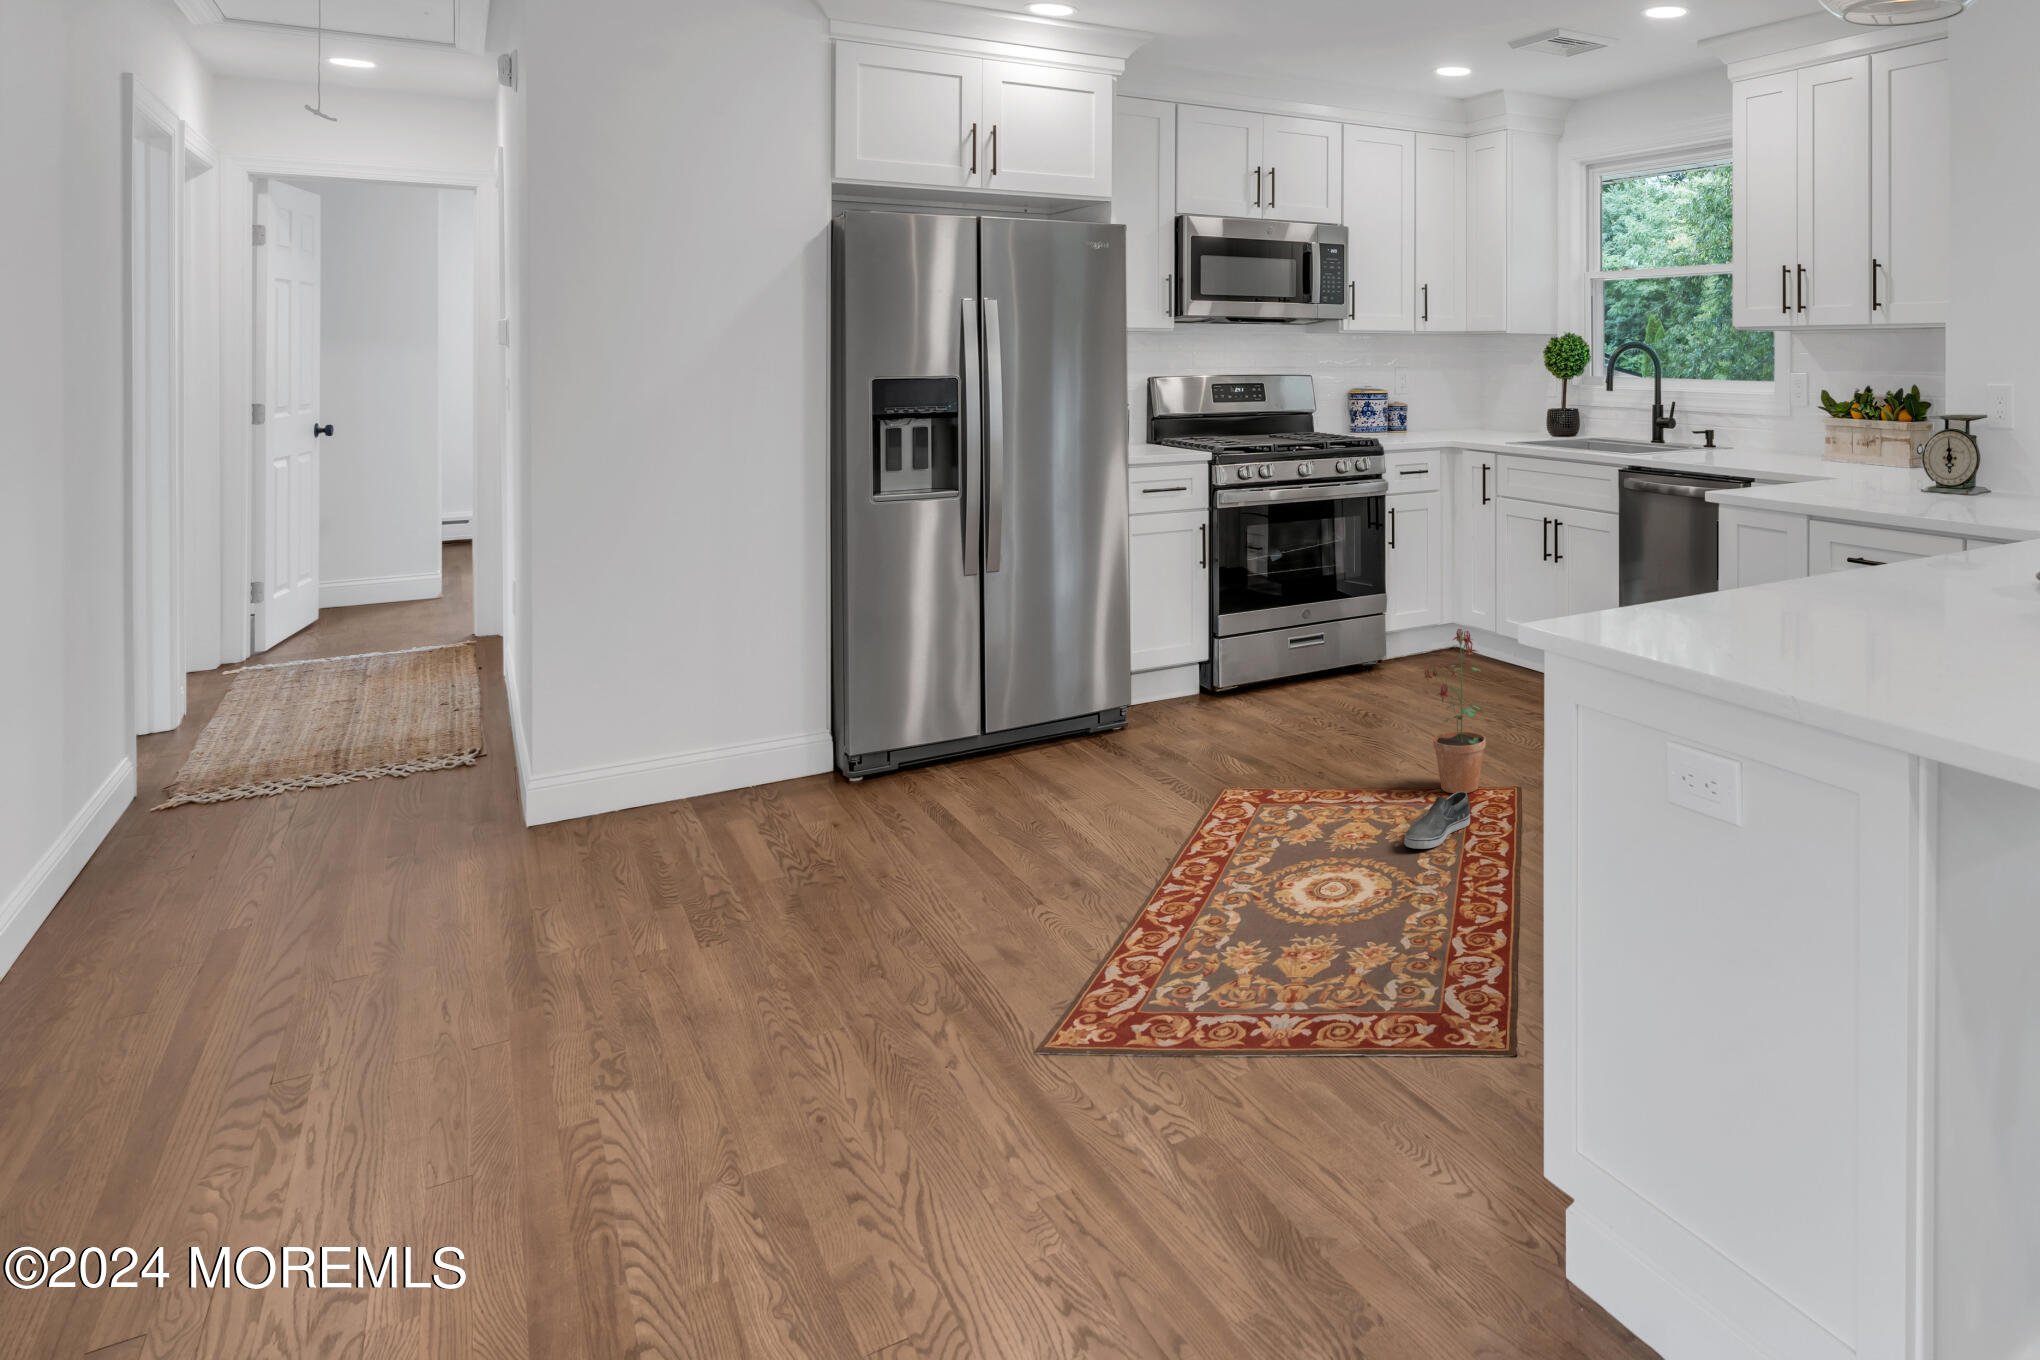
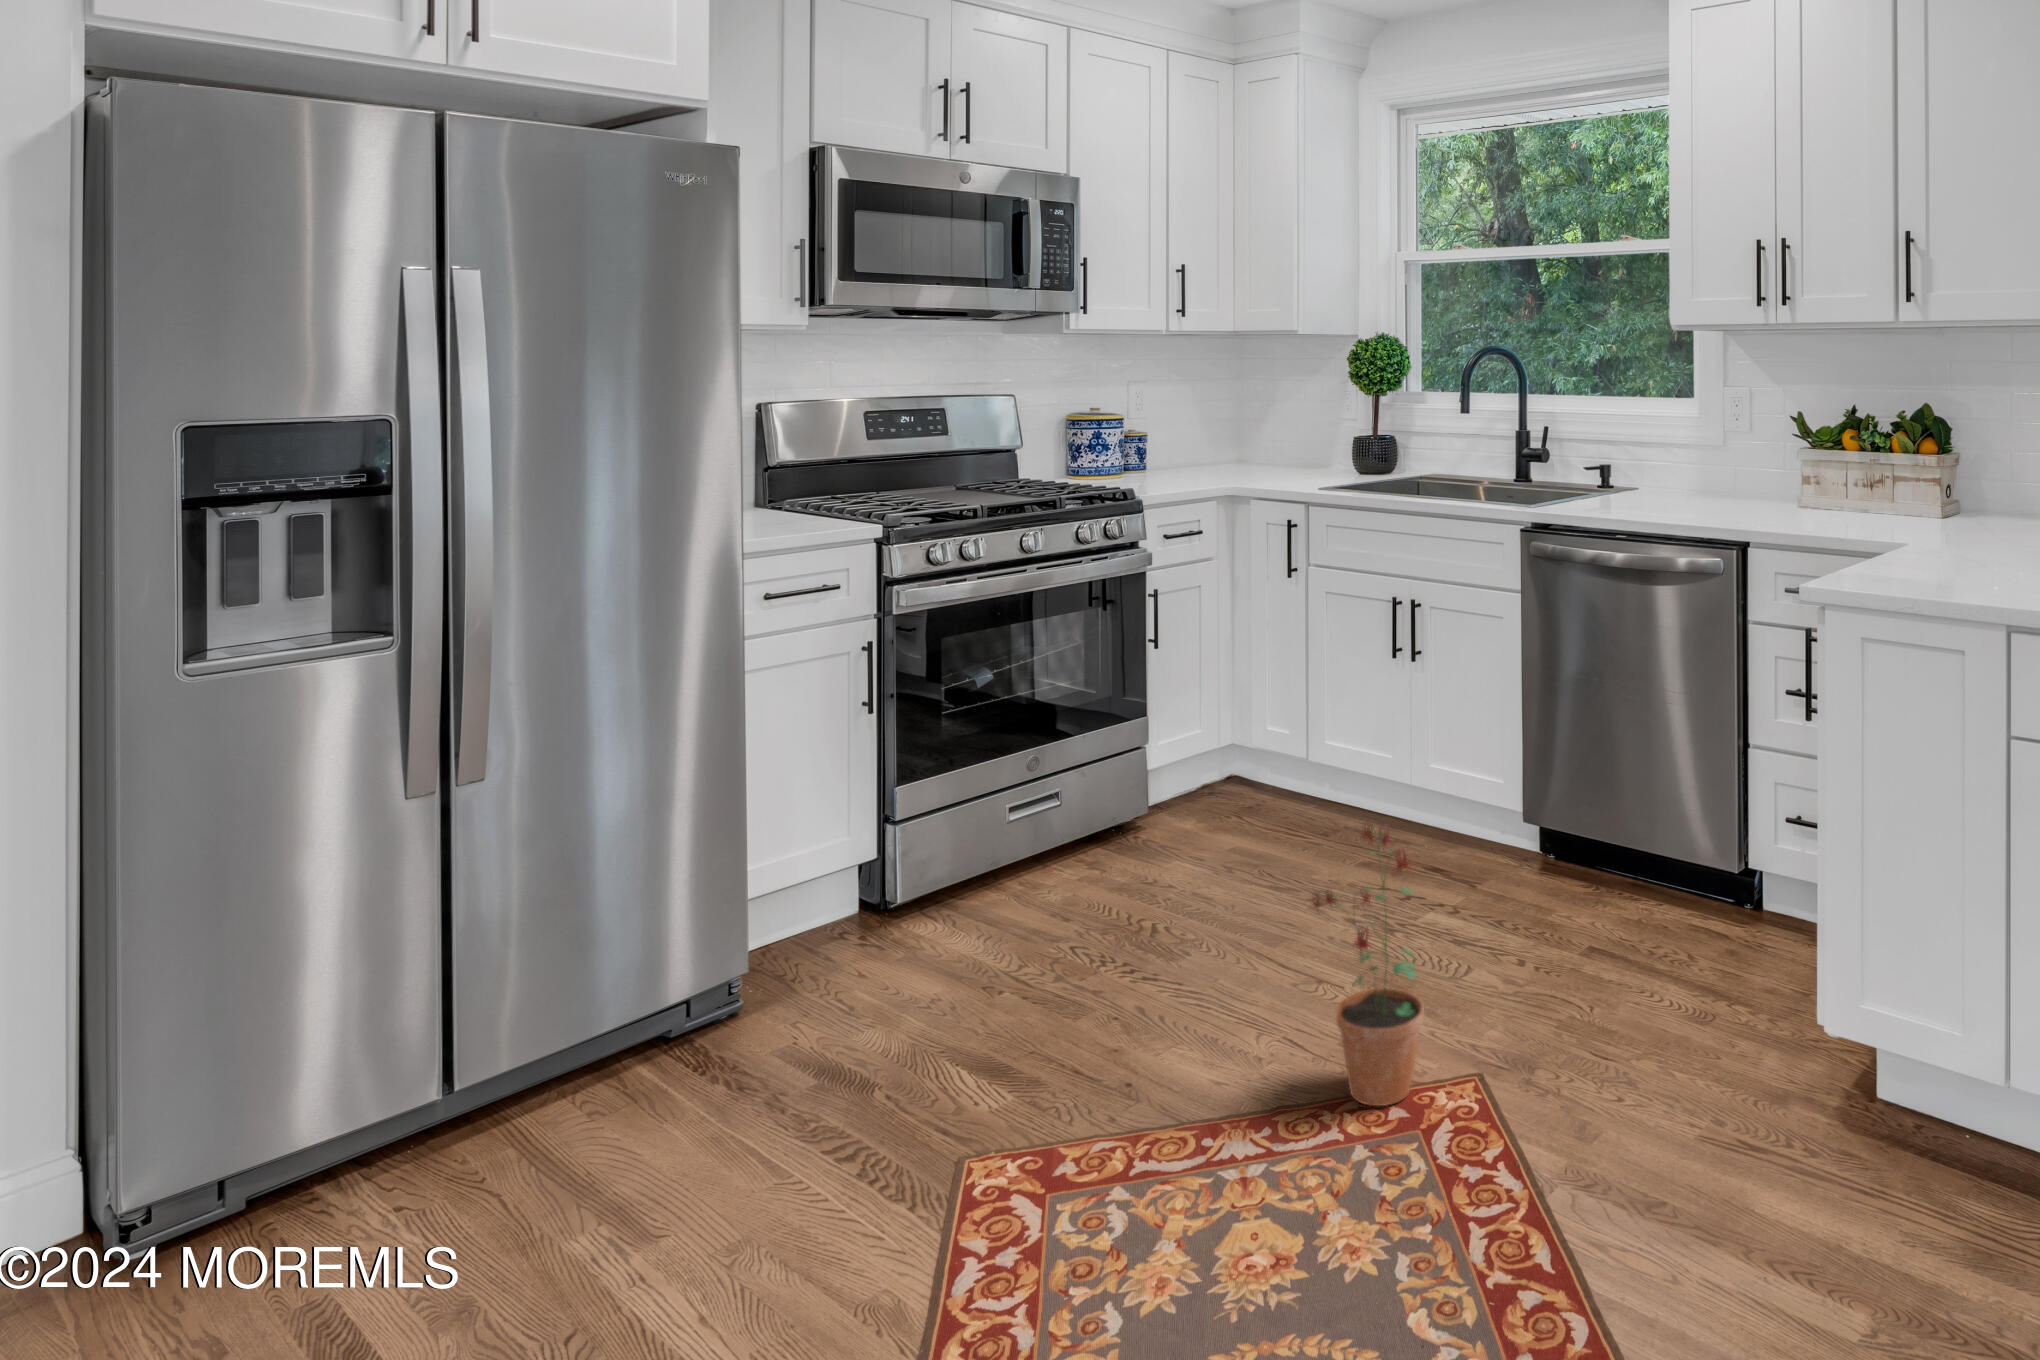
shoe: present [1404,792,1470,849] -> none [1356,1128,1442,1284]

